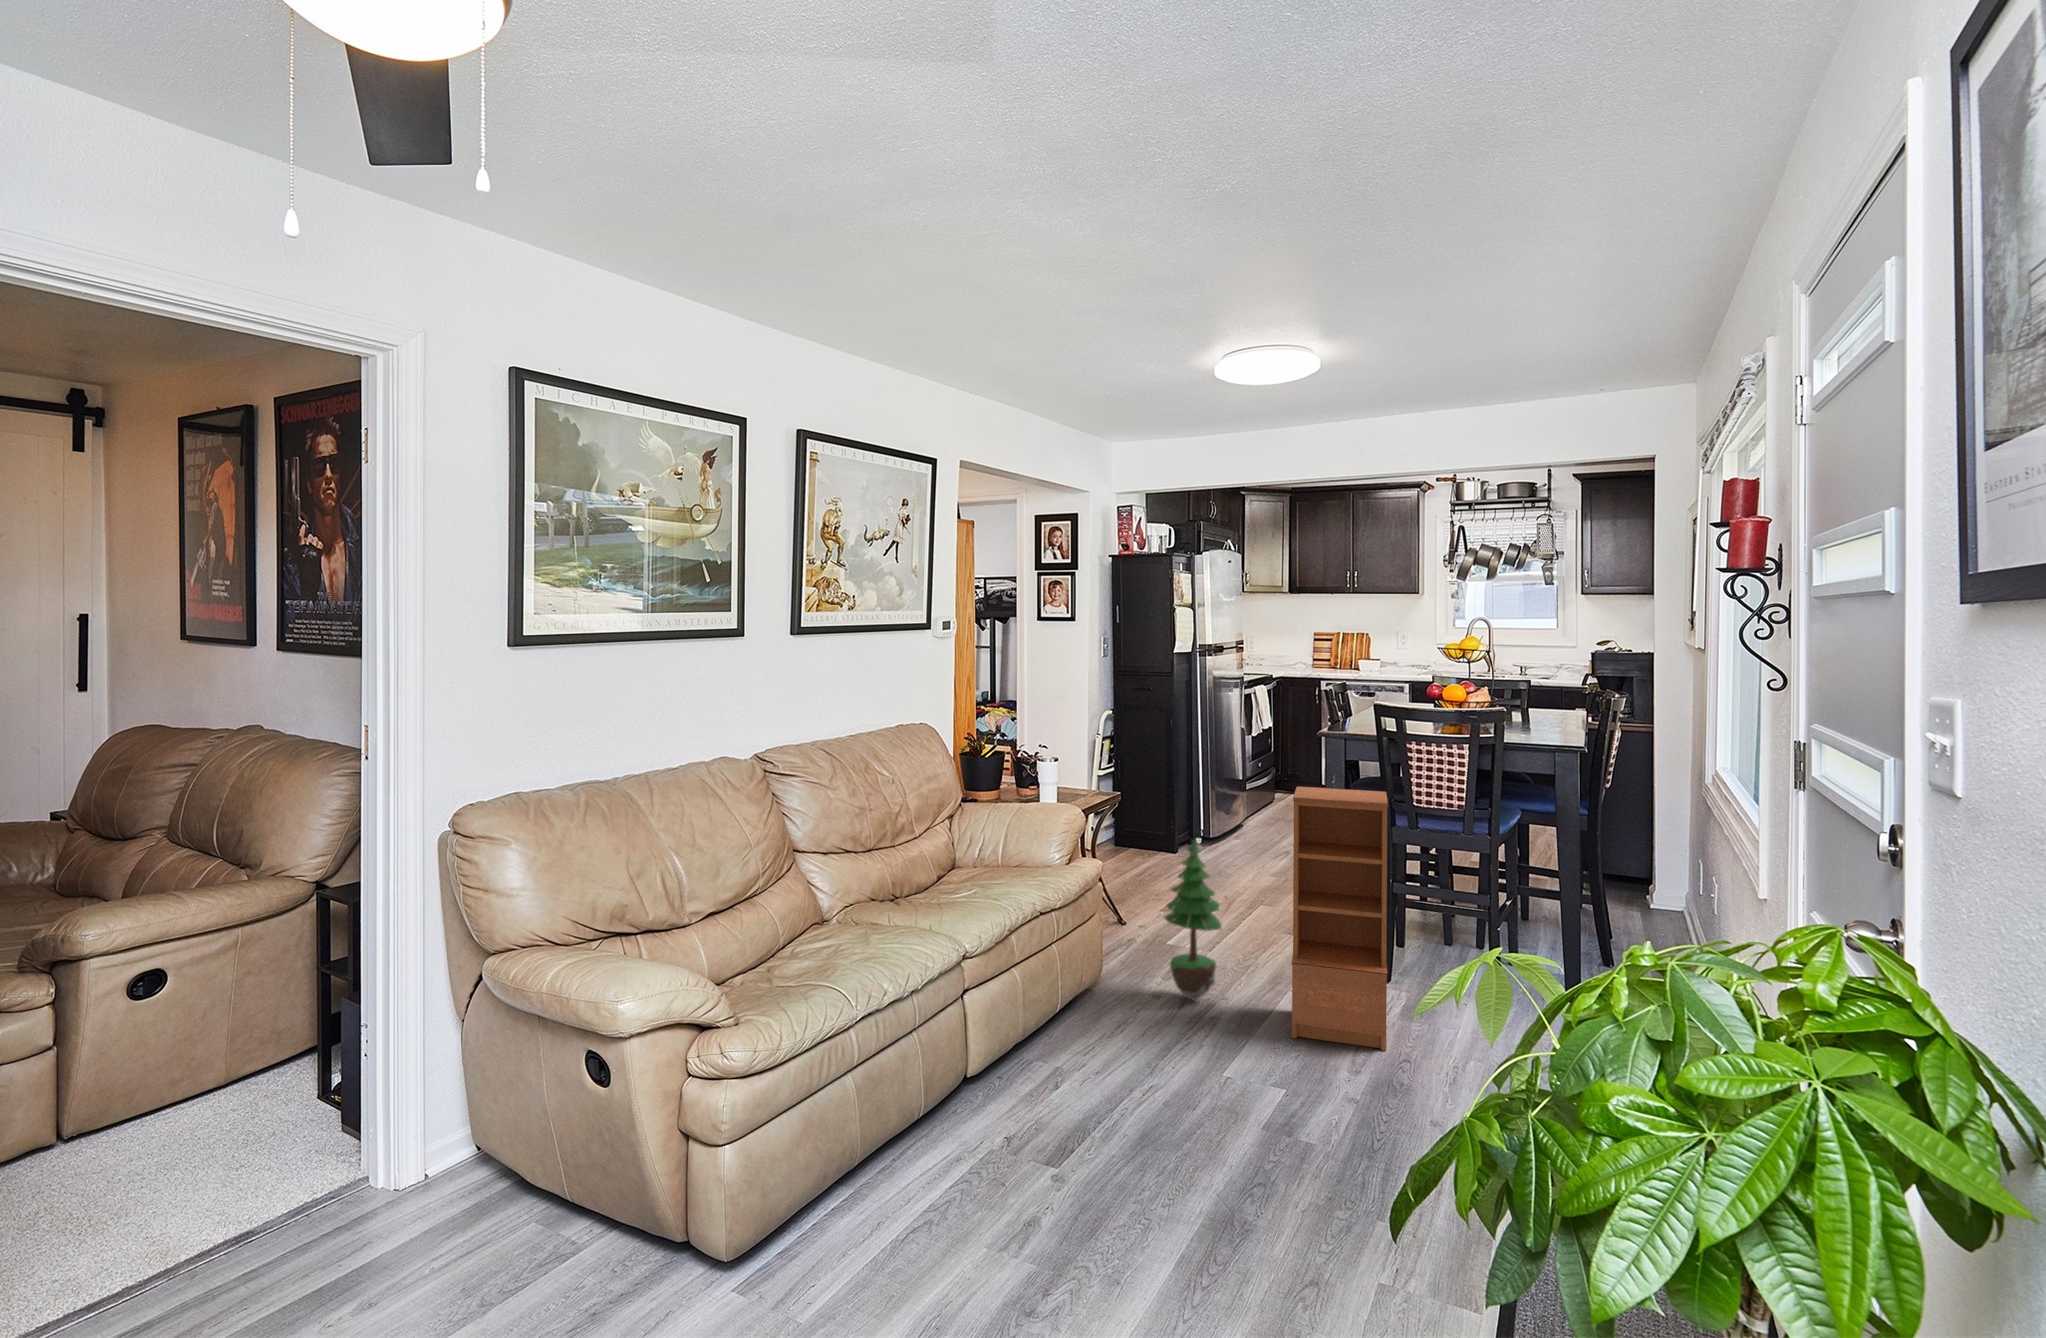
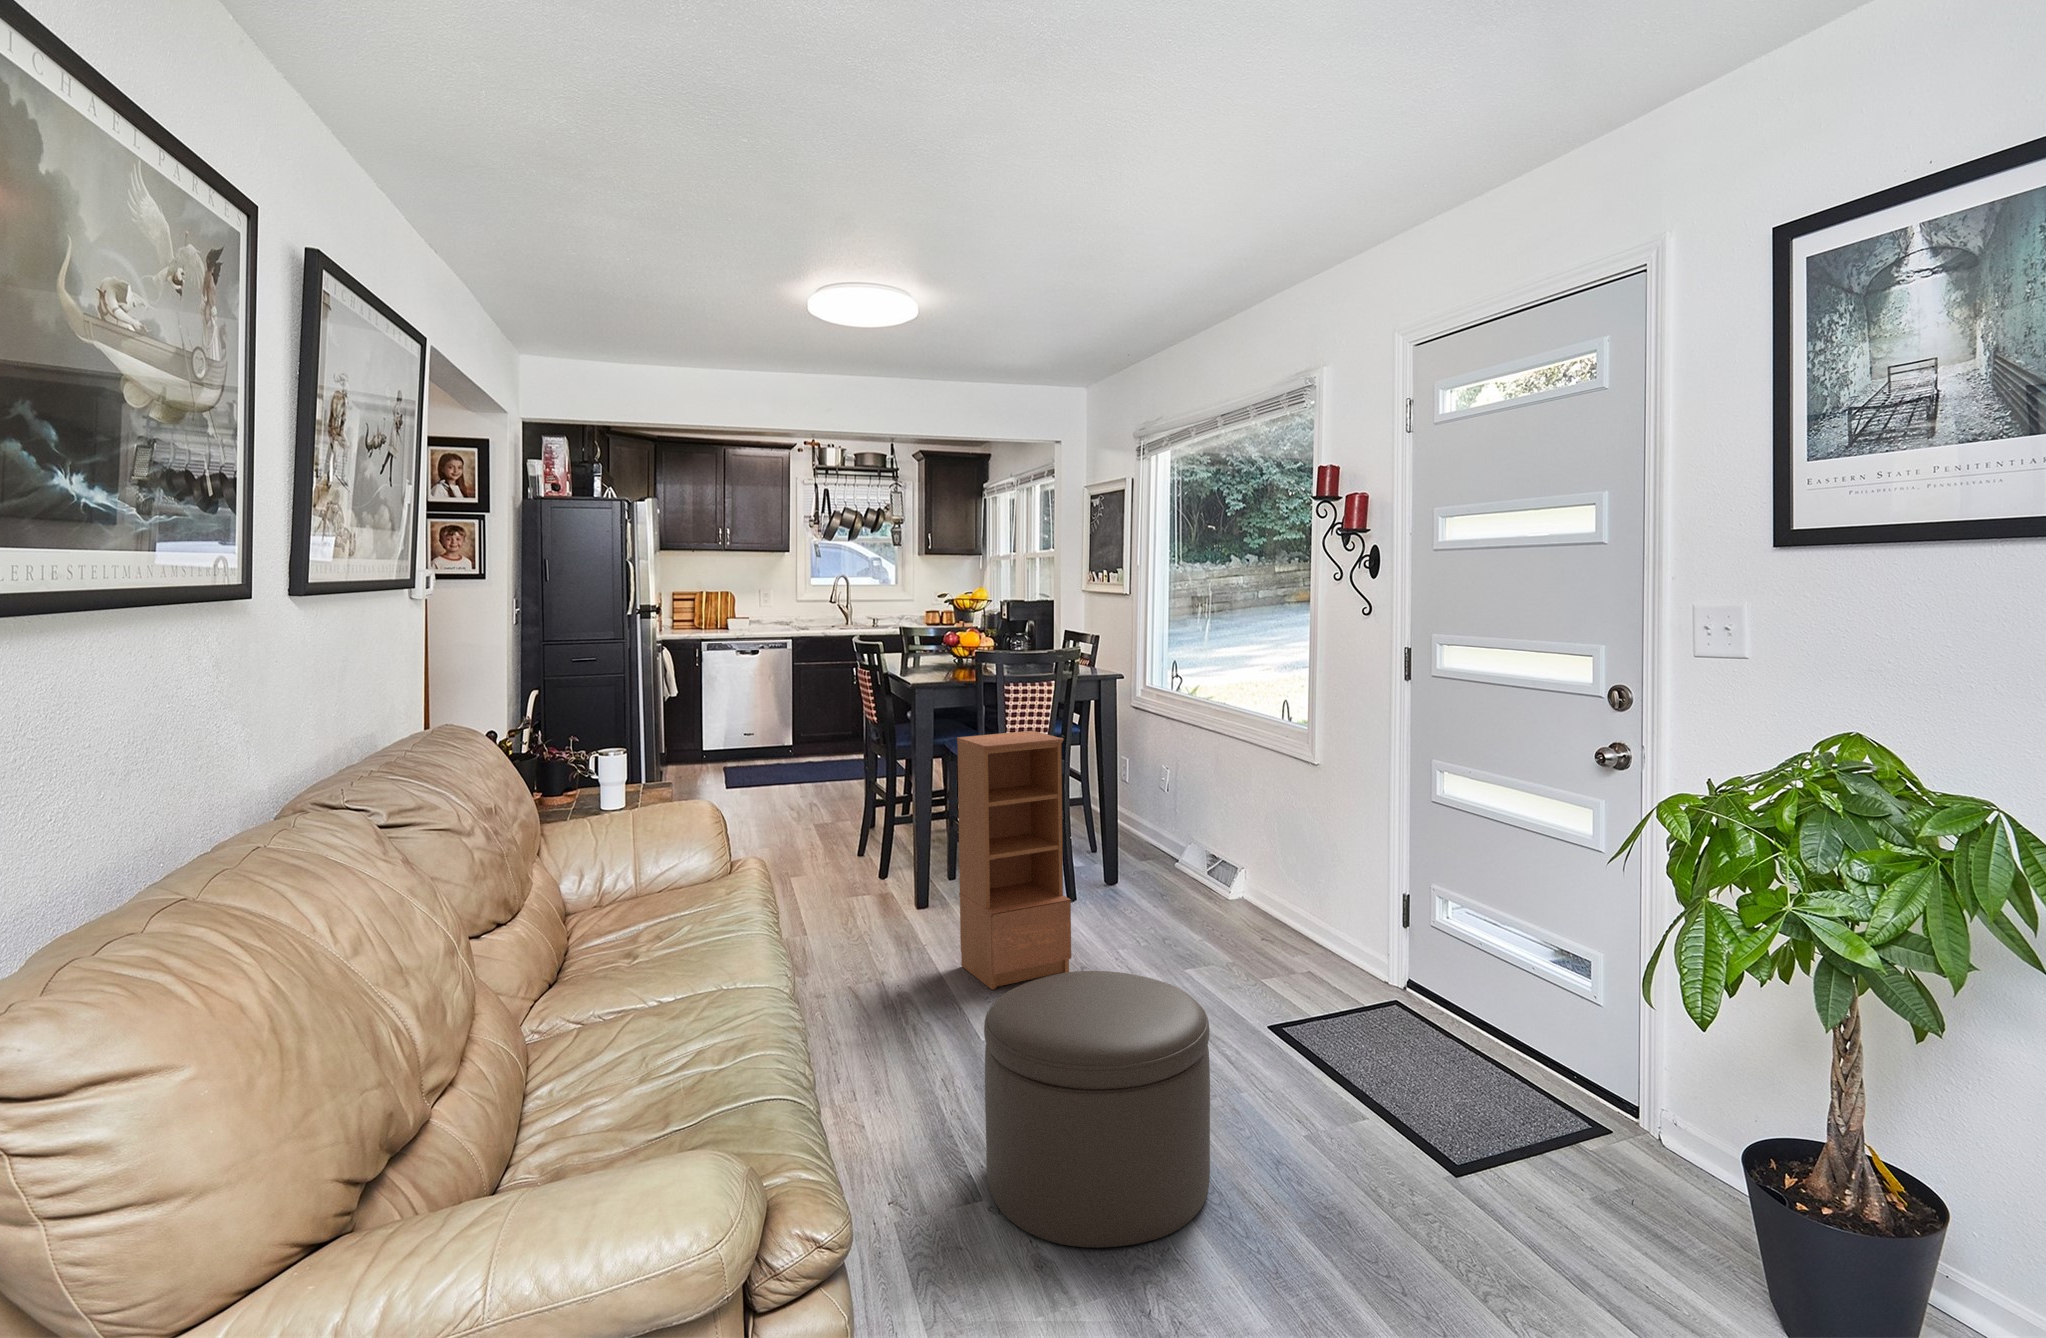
potted tree: present [1165,839,1222,1000] -> none [830,809,896,990]
ottoman: none [1048,1004,1257,1264] -> present [984,971,1210,1248]

